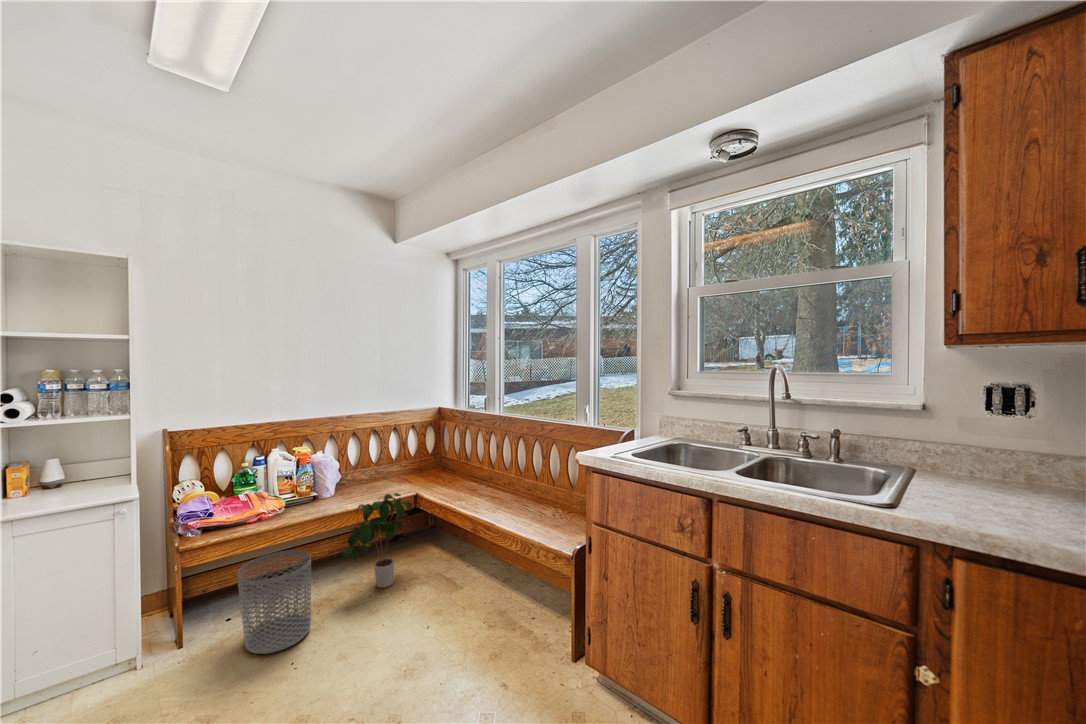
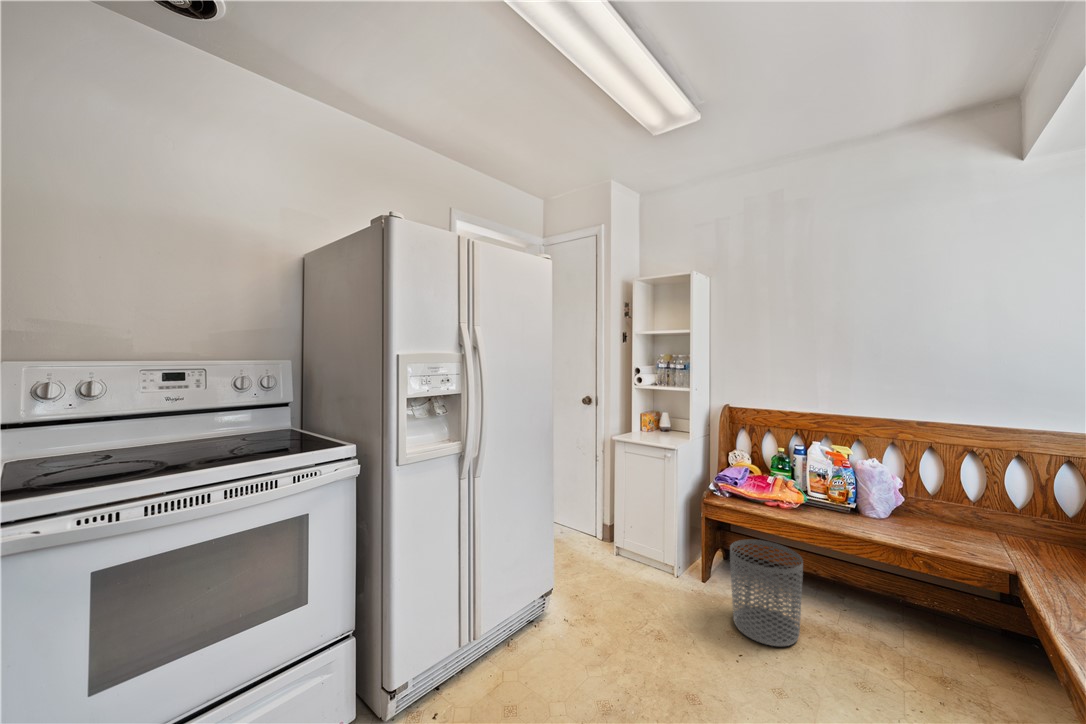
potted plant: present [343,493,412,588] -> none [854,539,1003,677]

